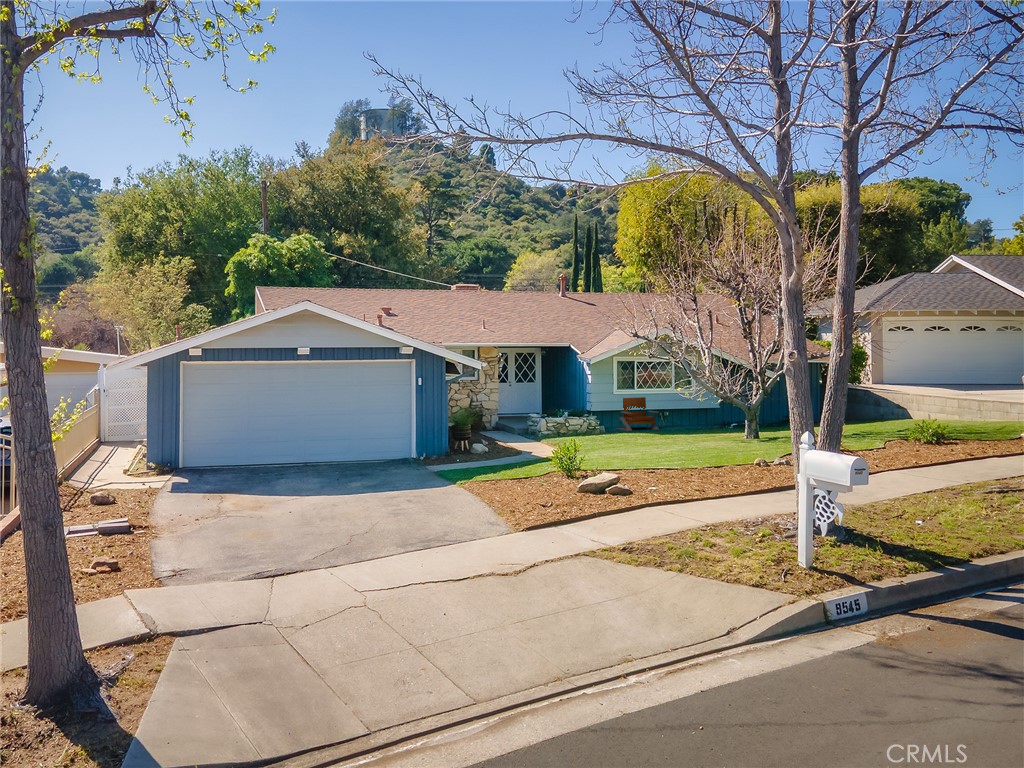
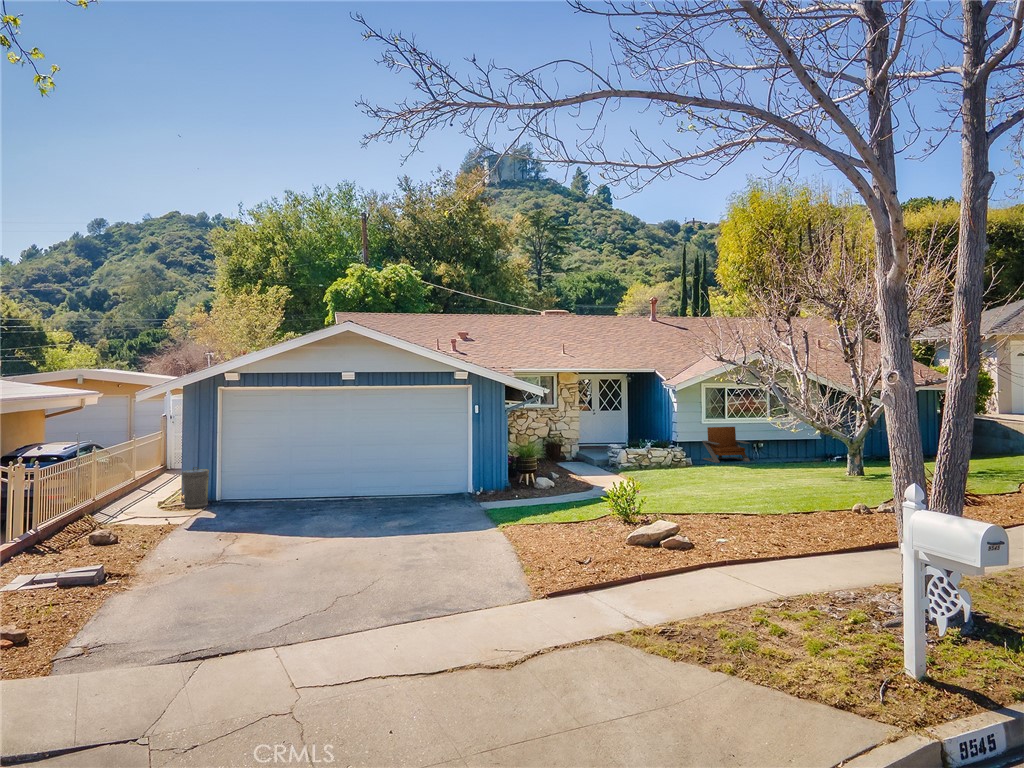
trash can: none [109,440,139,483] -> present [182,467,209,509]

